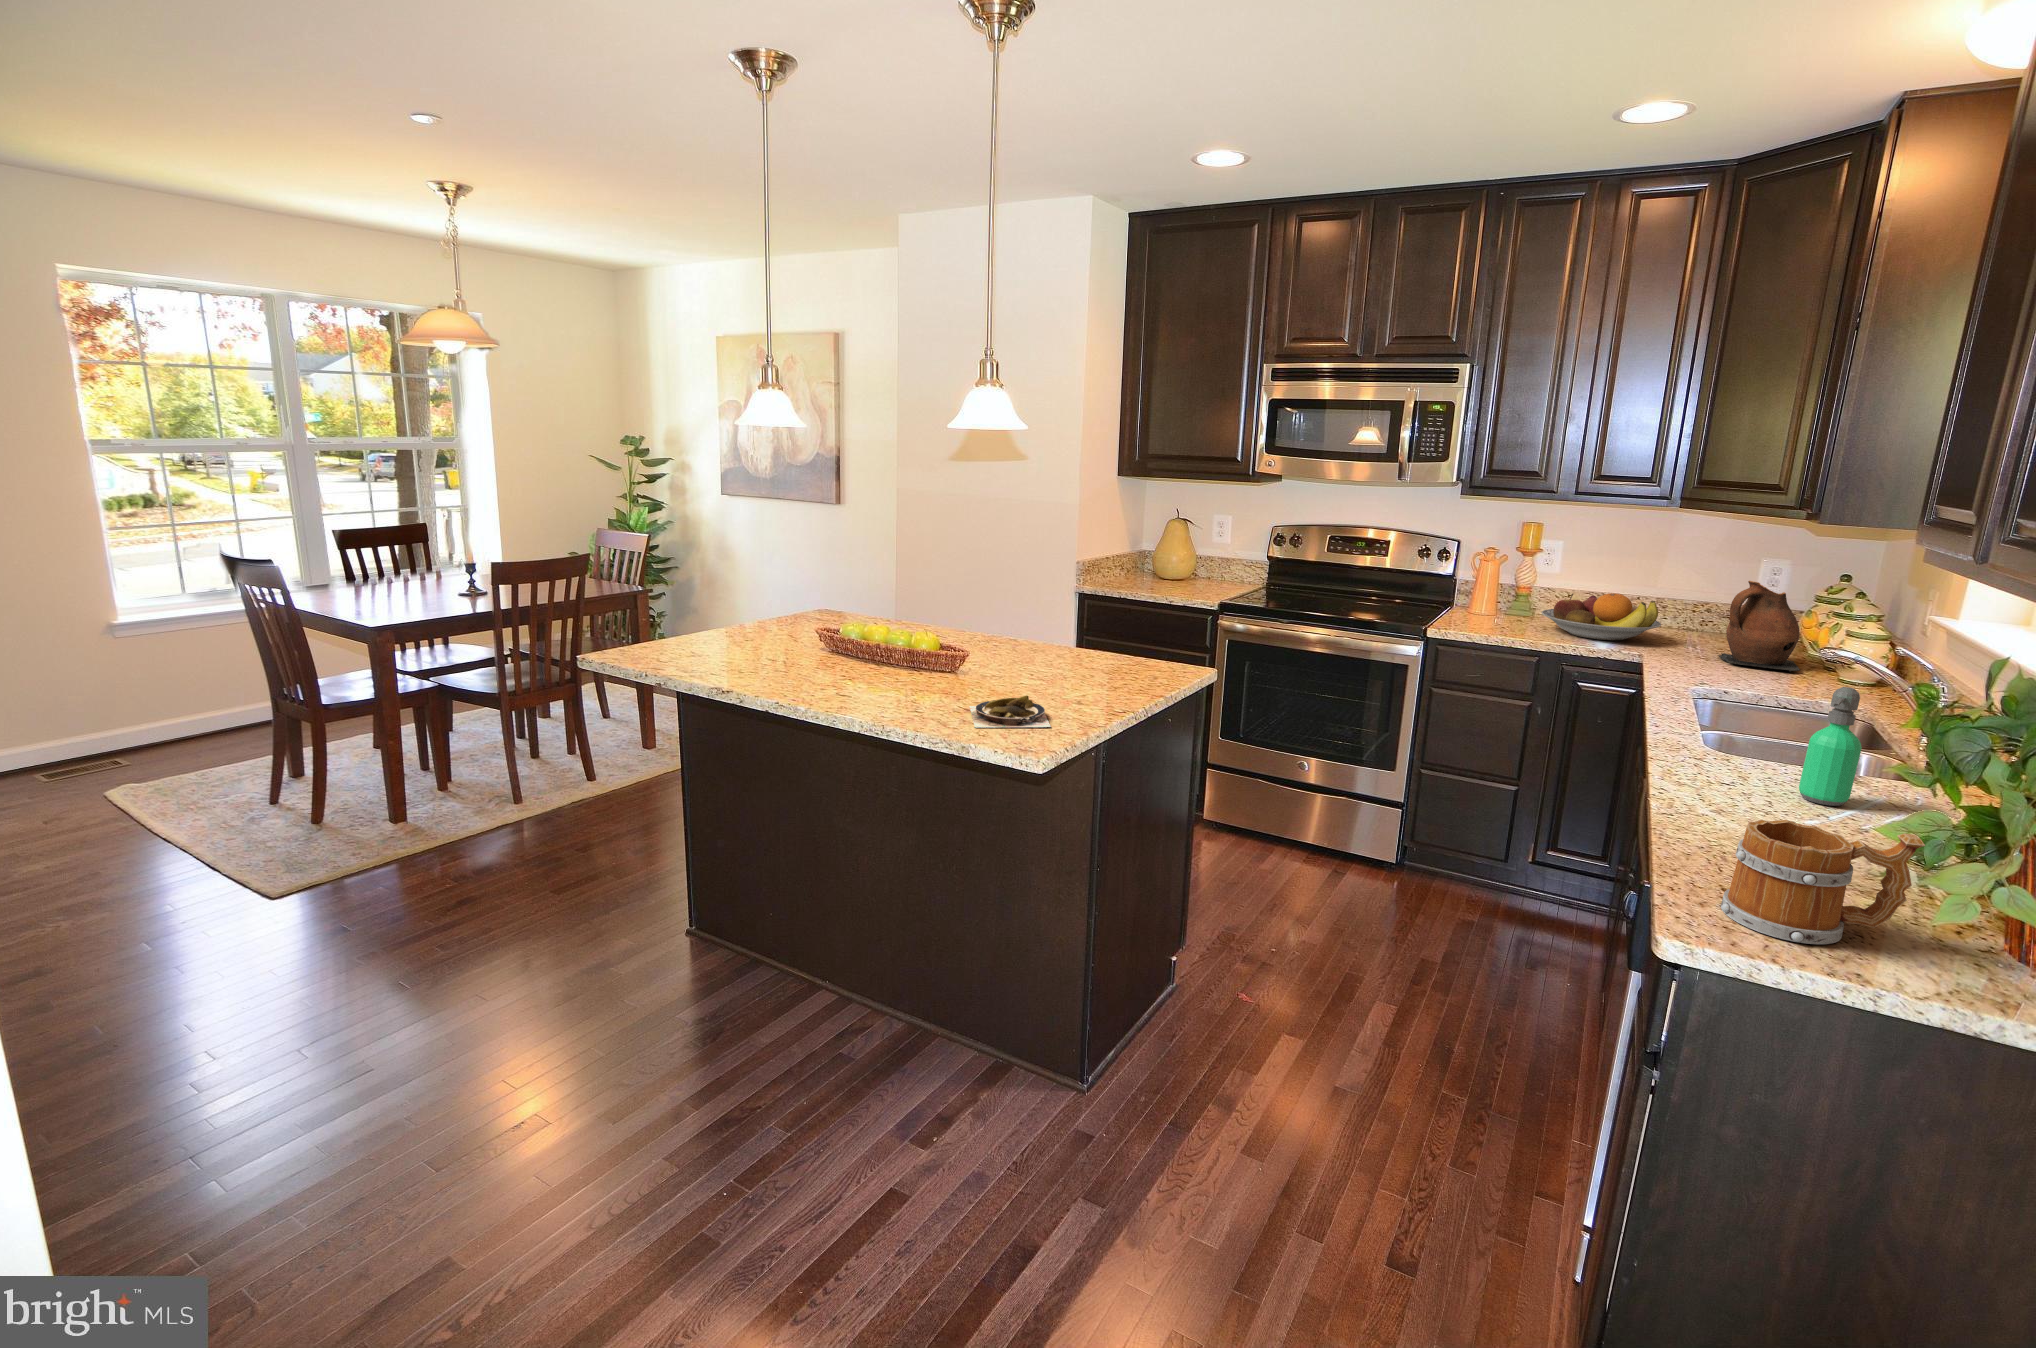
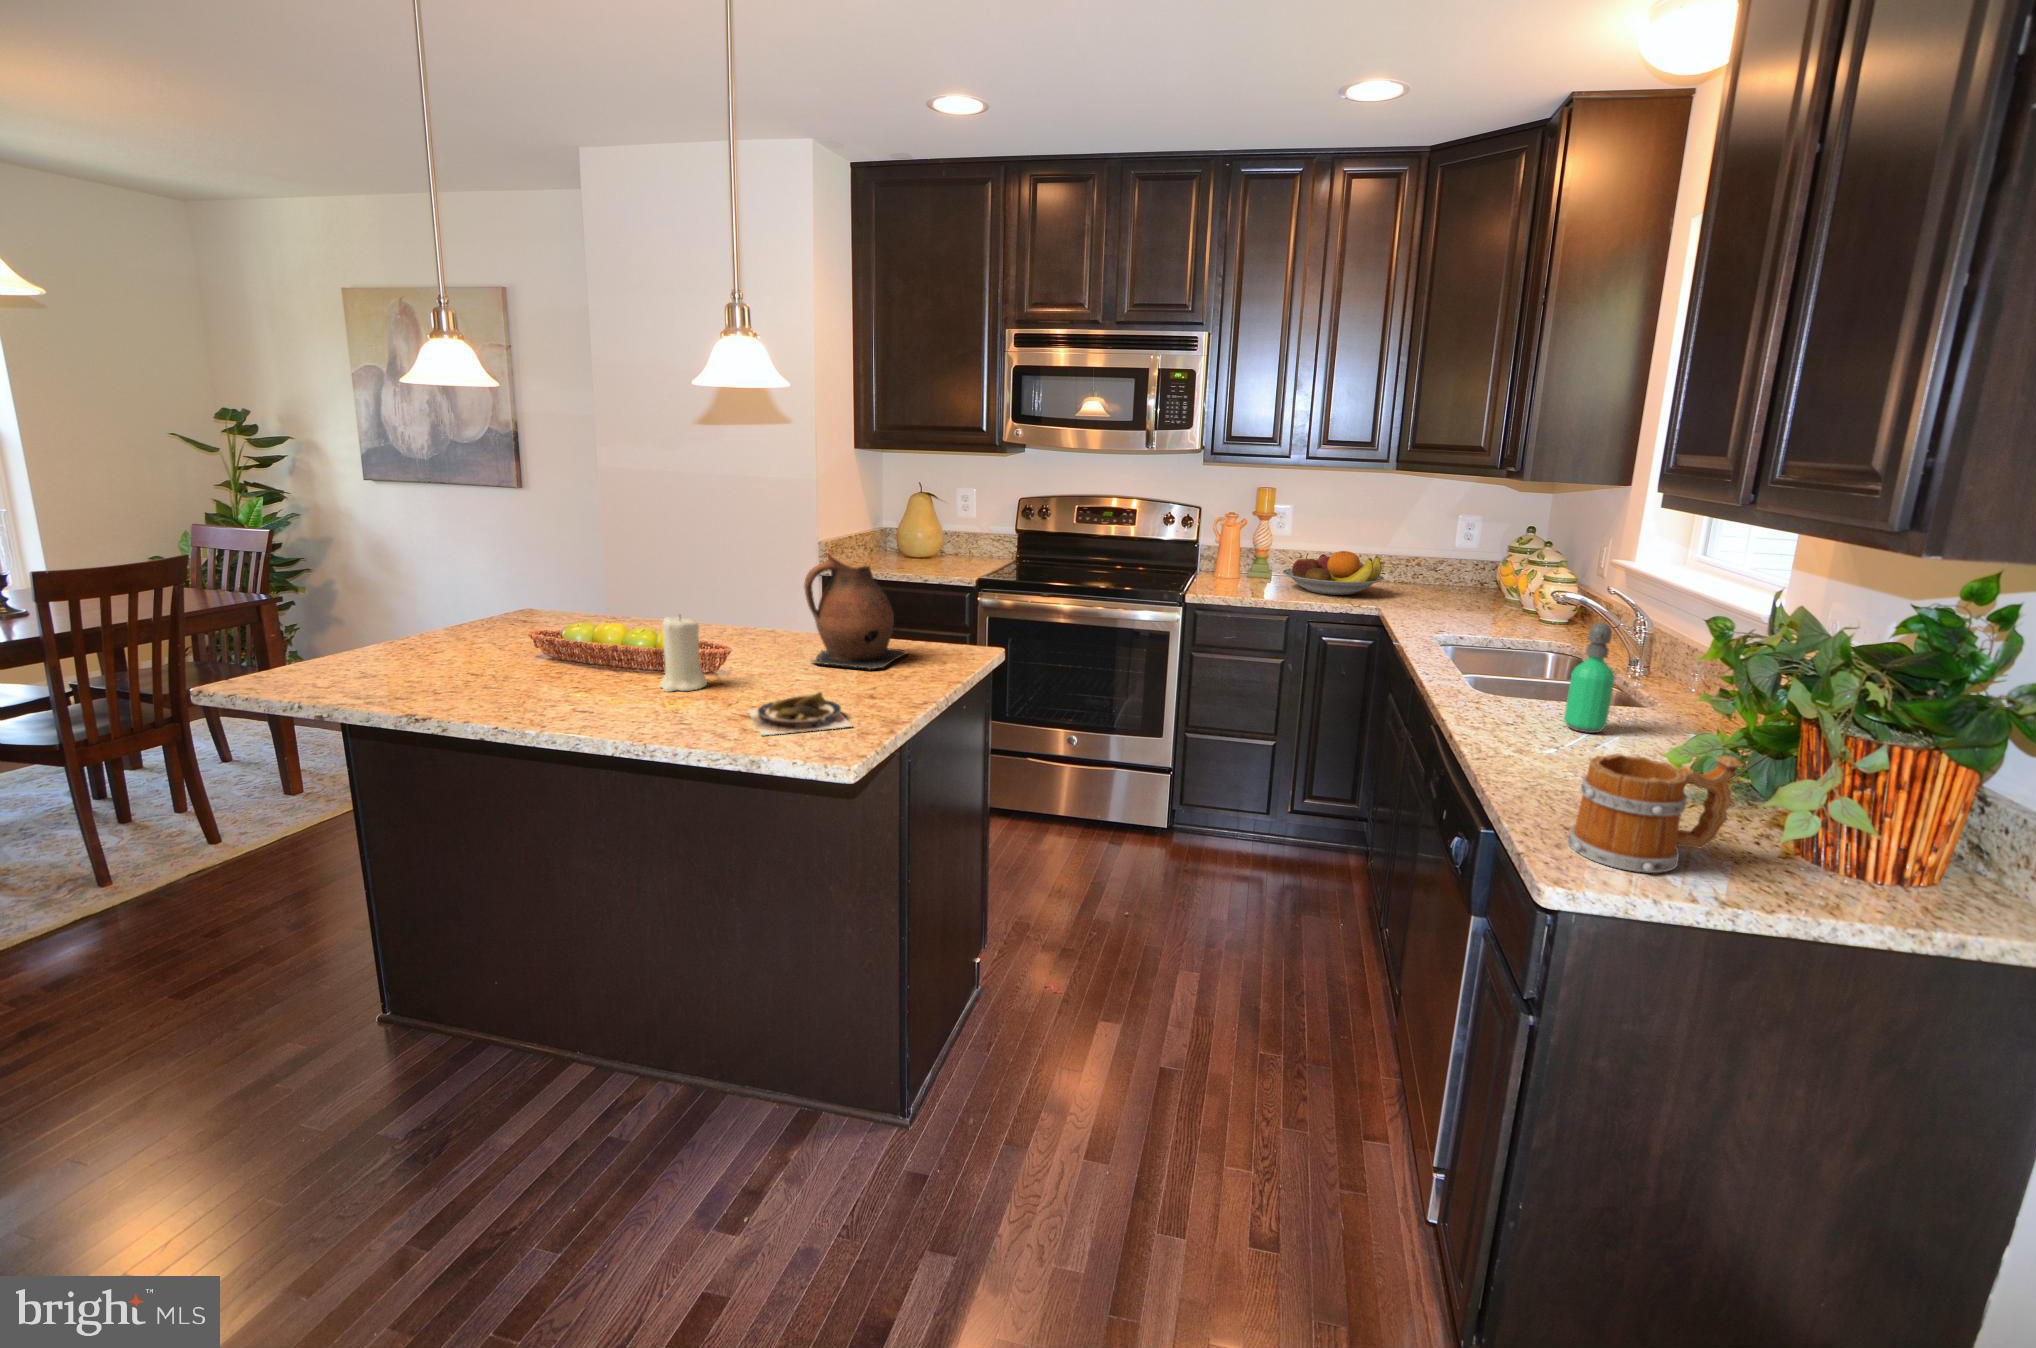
ceramic pitcher: present [1718,581,1800,672] -> present [804,551,908,670]
candle: none [906,622,944,687] -> present [660,616,707,692]

